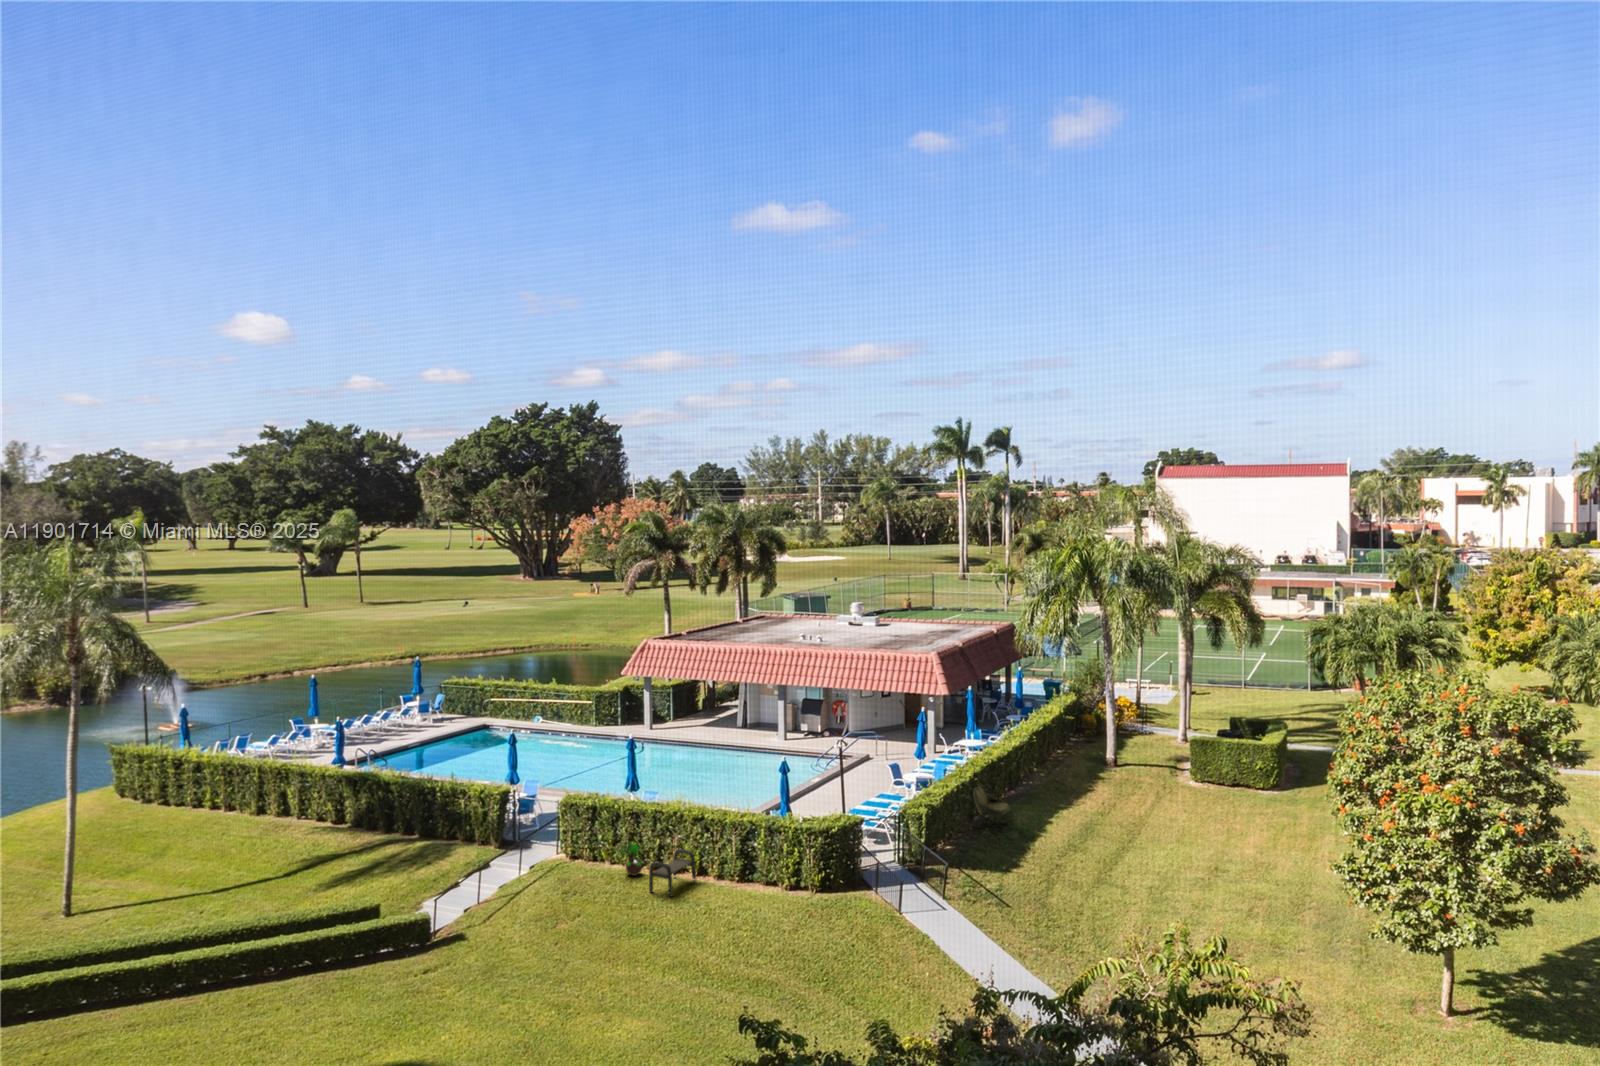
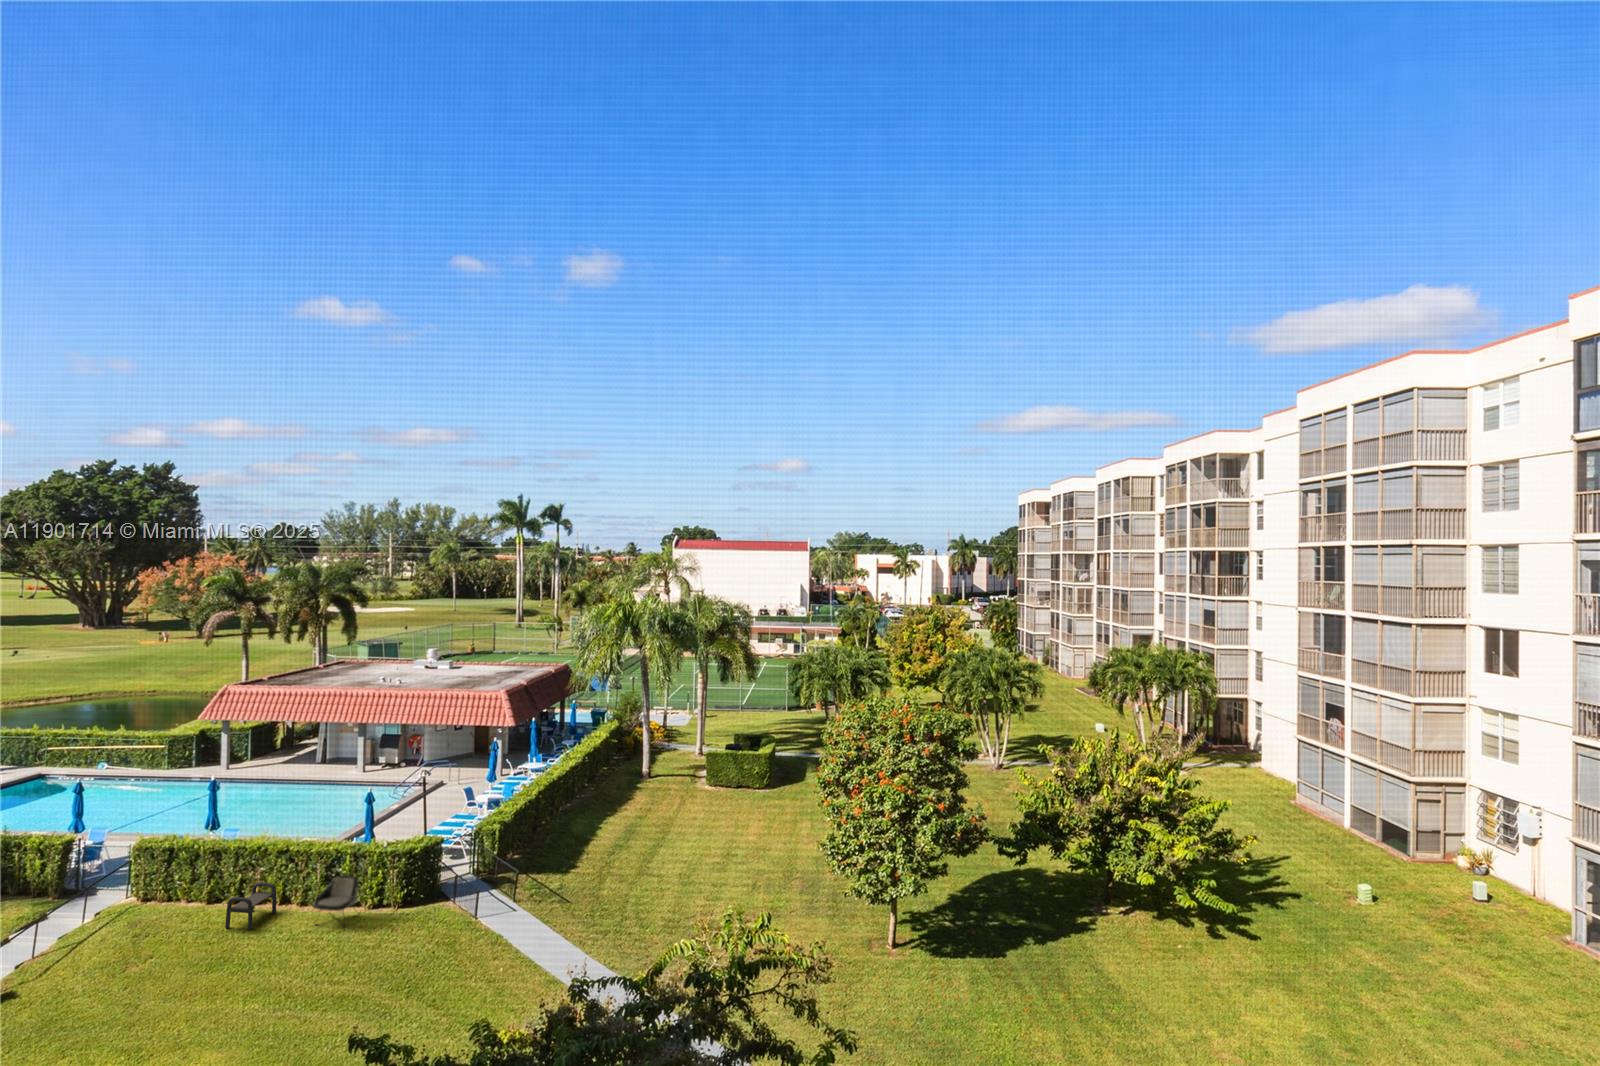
lounge chair: present [973,787,1009,827] -> present [313,875,359,927]
potted tree: present [621,843,642,876] -> none [191,878,216,914]

